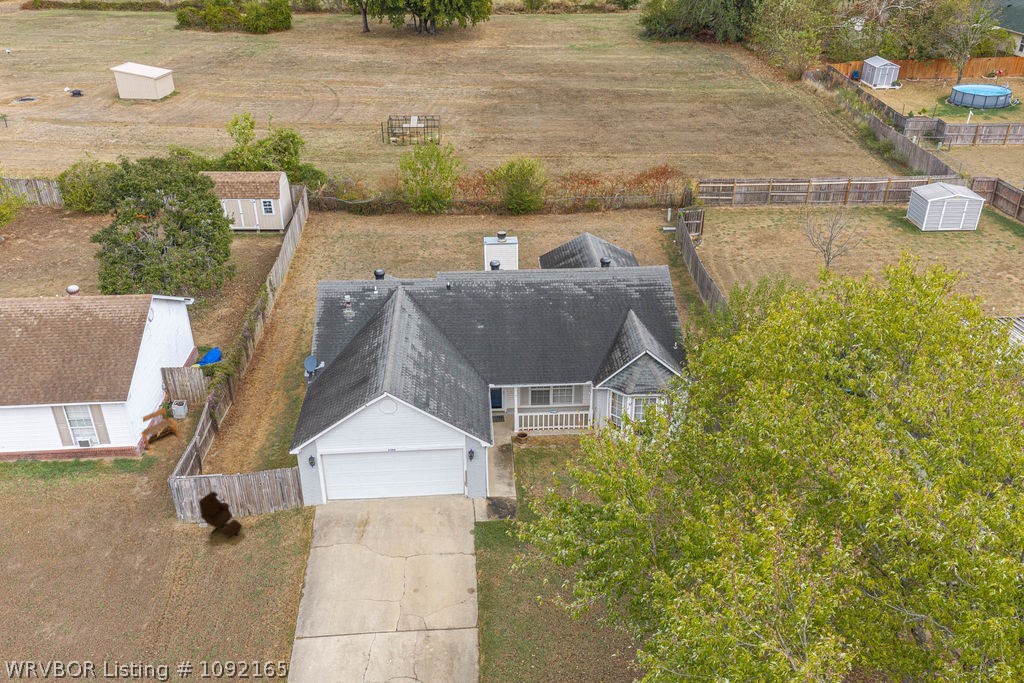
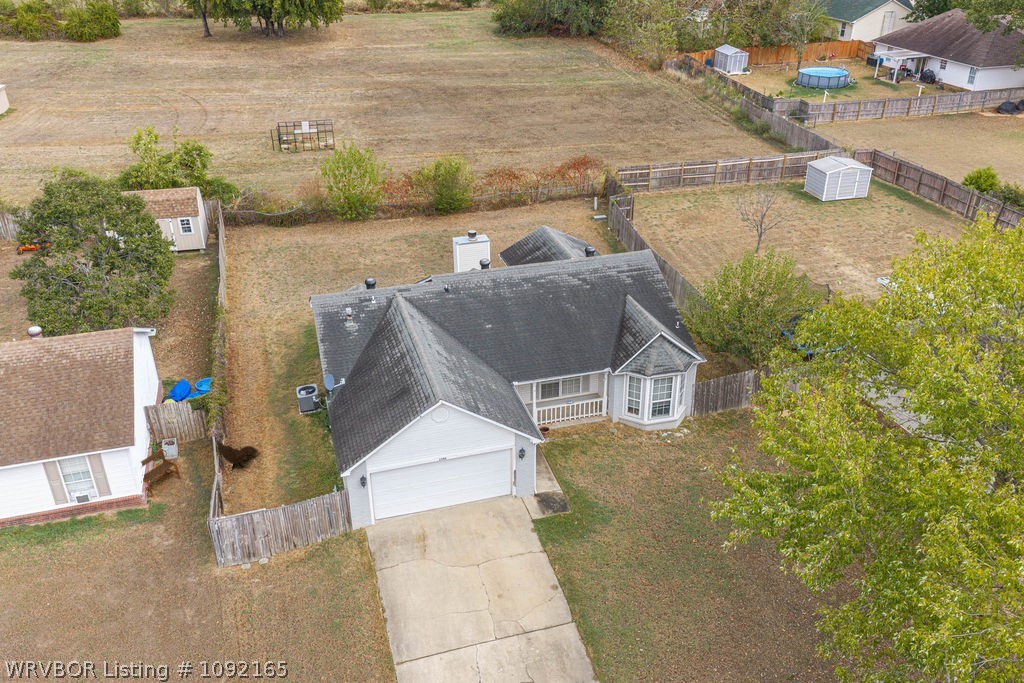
lounge chair: present [199,492,242,536] -> present [217,442,258,469]

